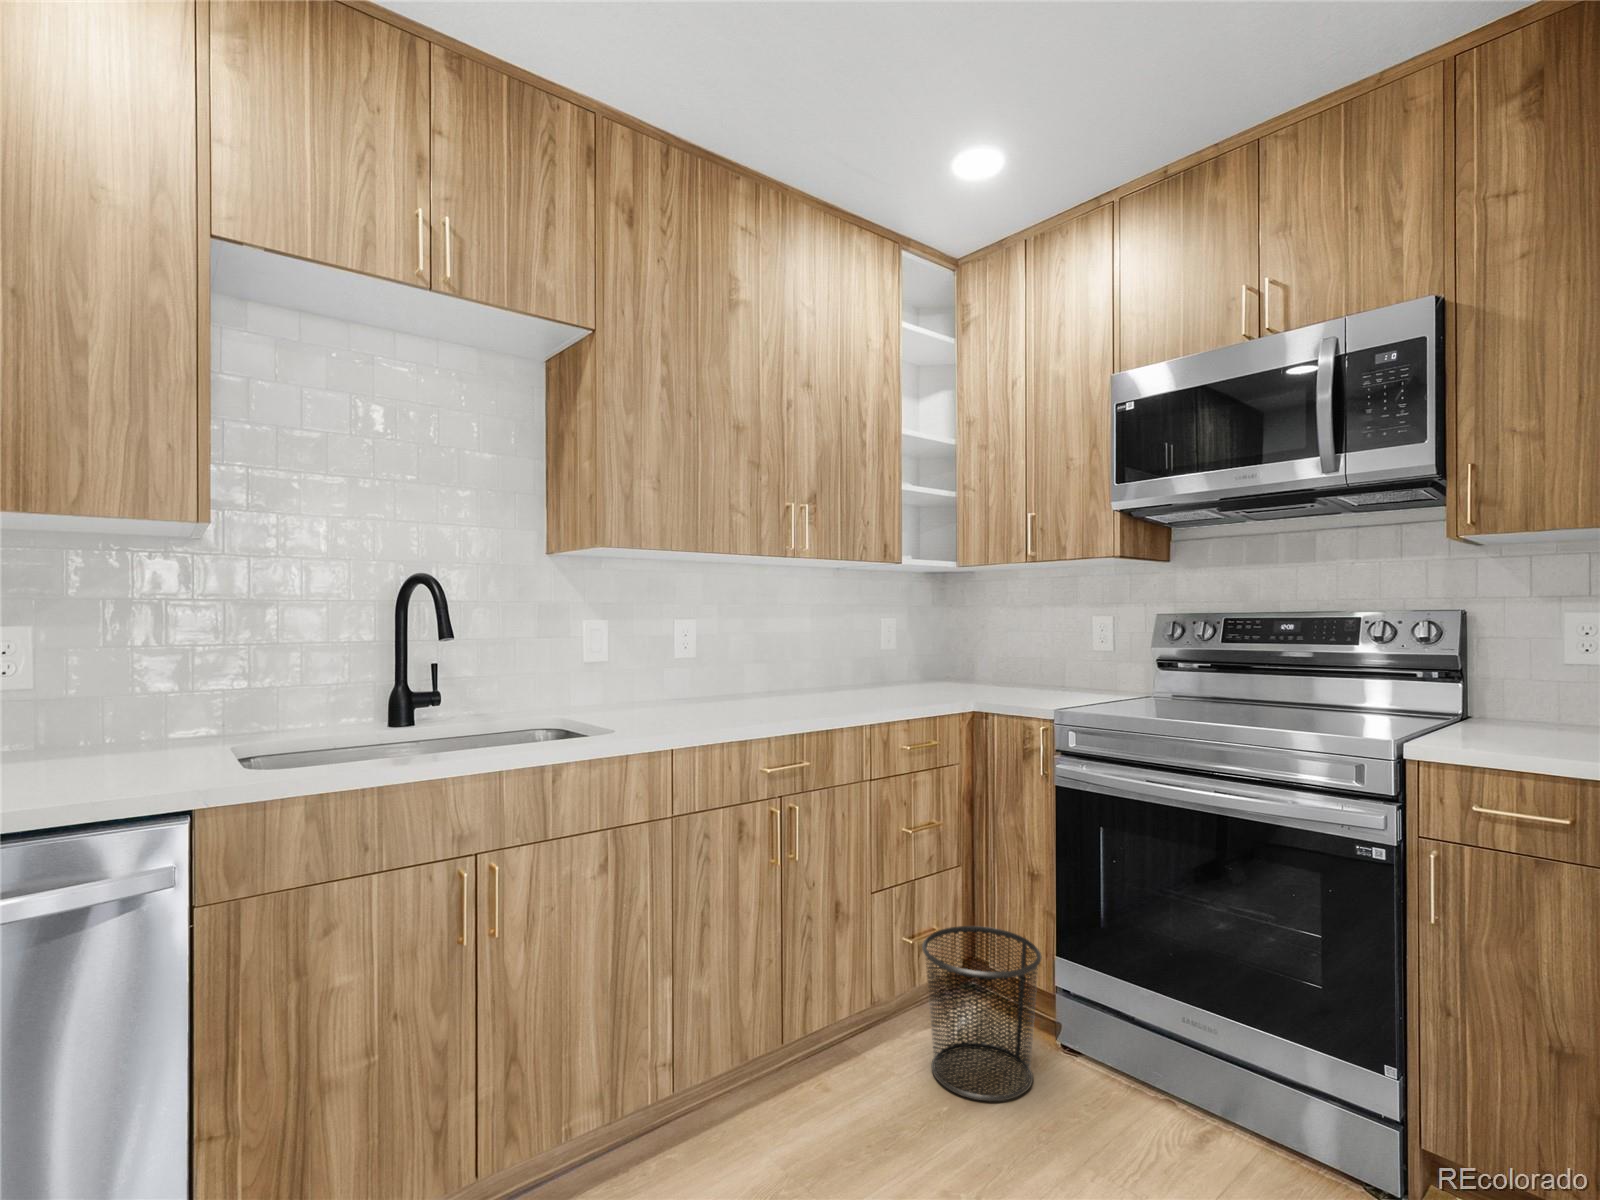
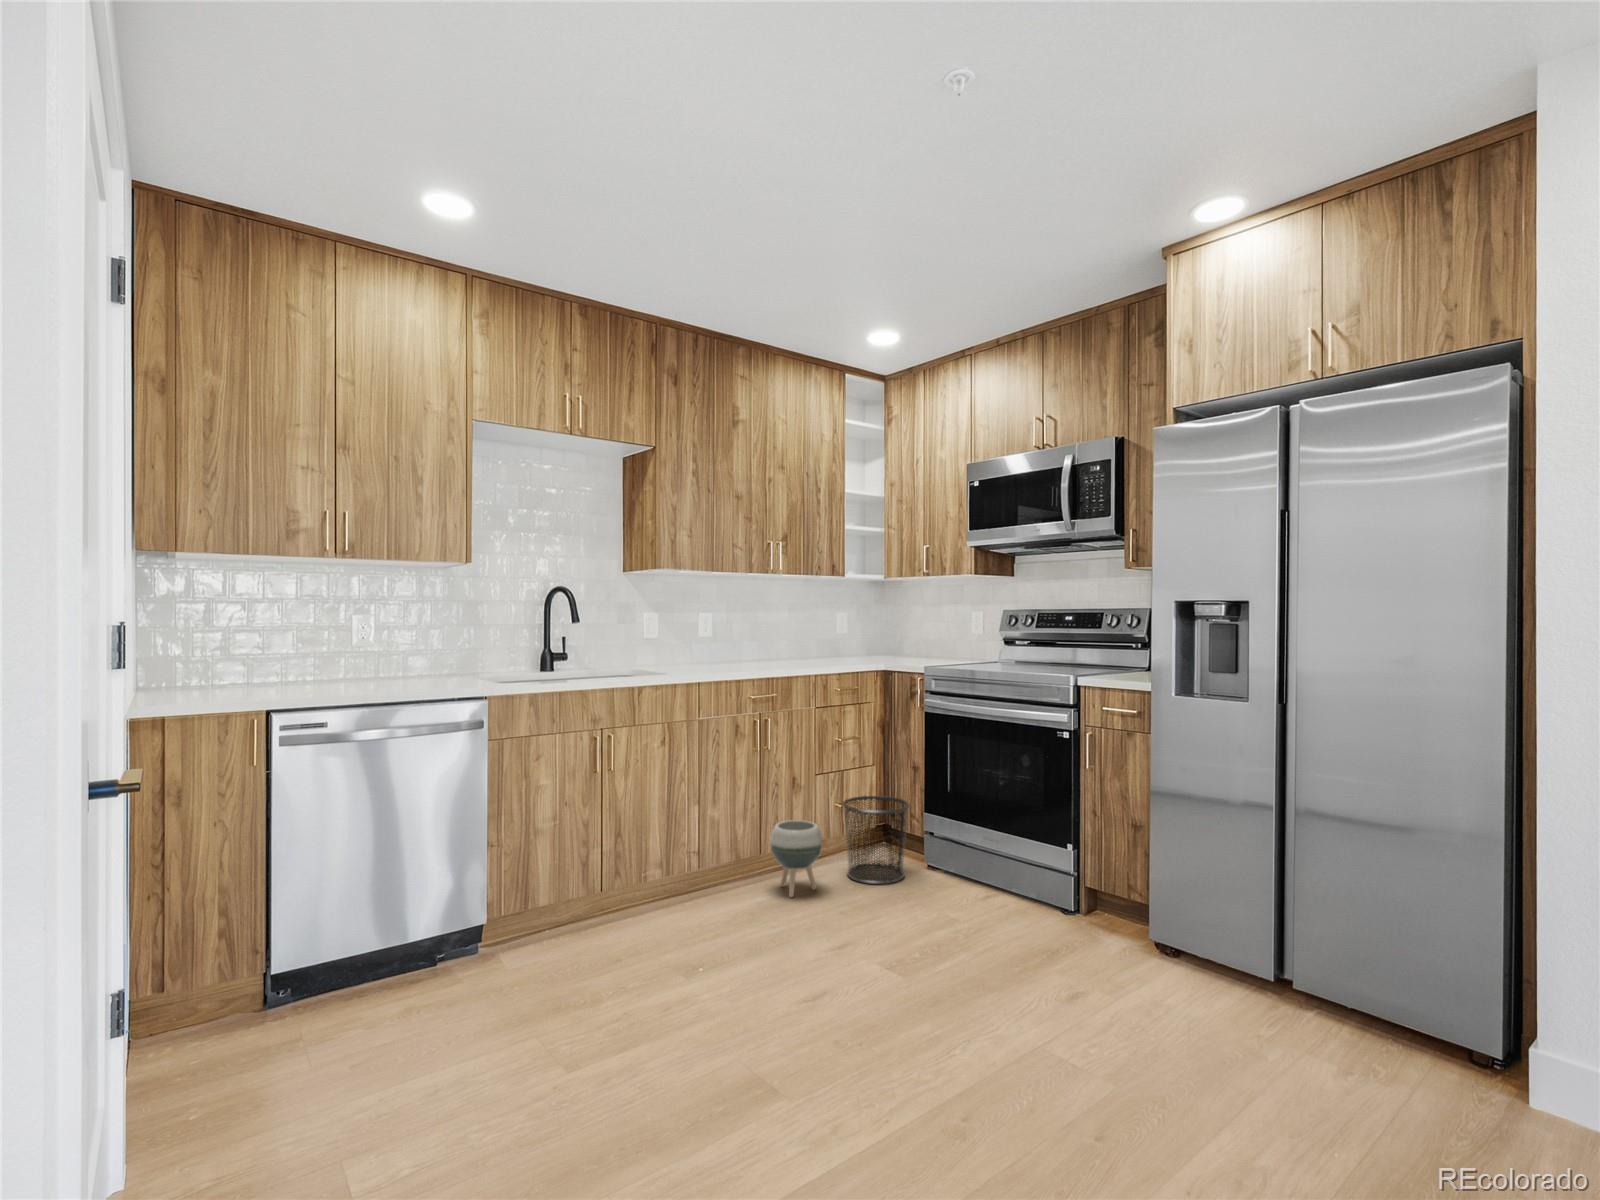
planter: none [803,989,898,1149] -> present [770,820,822,897]

